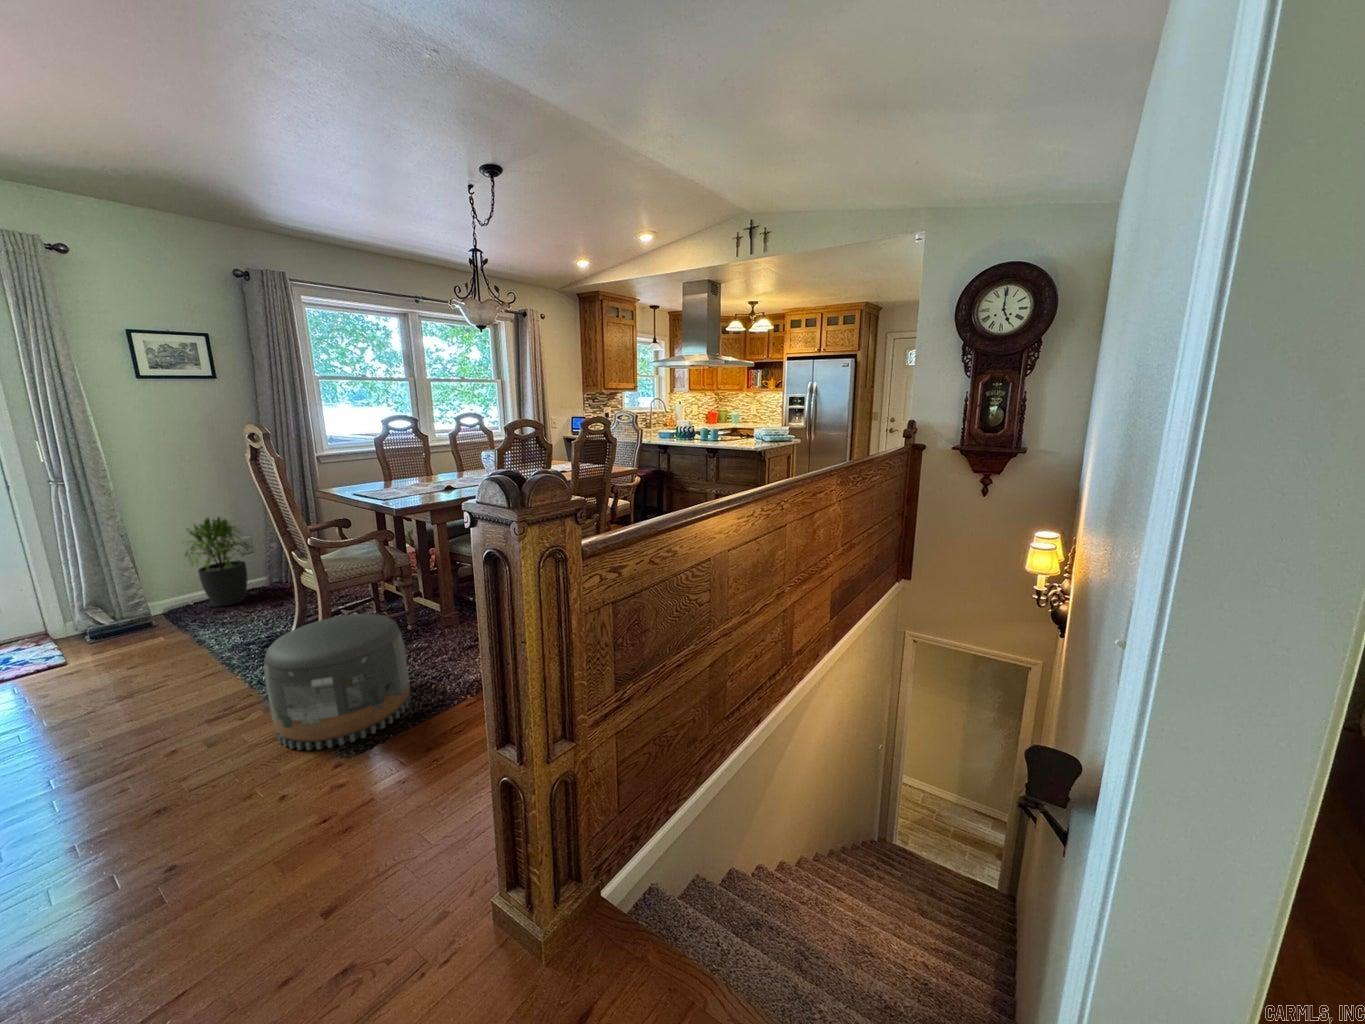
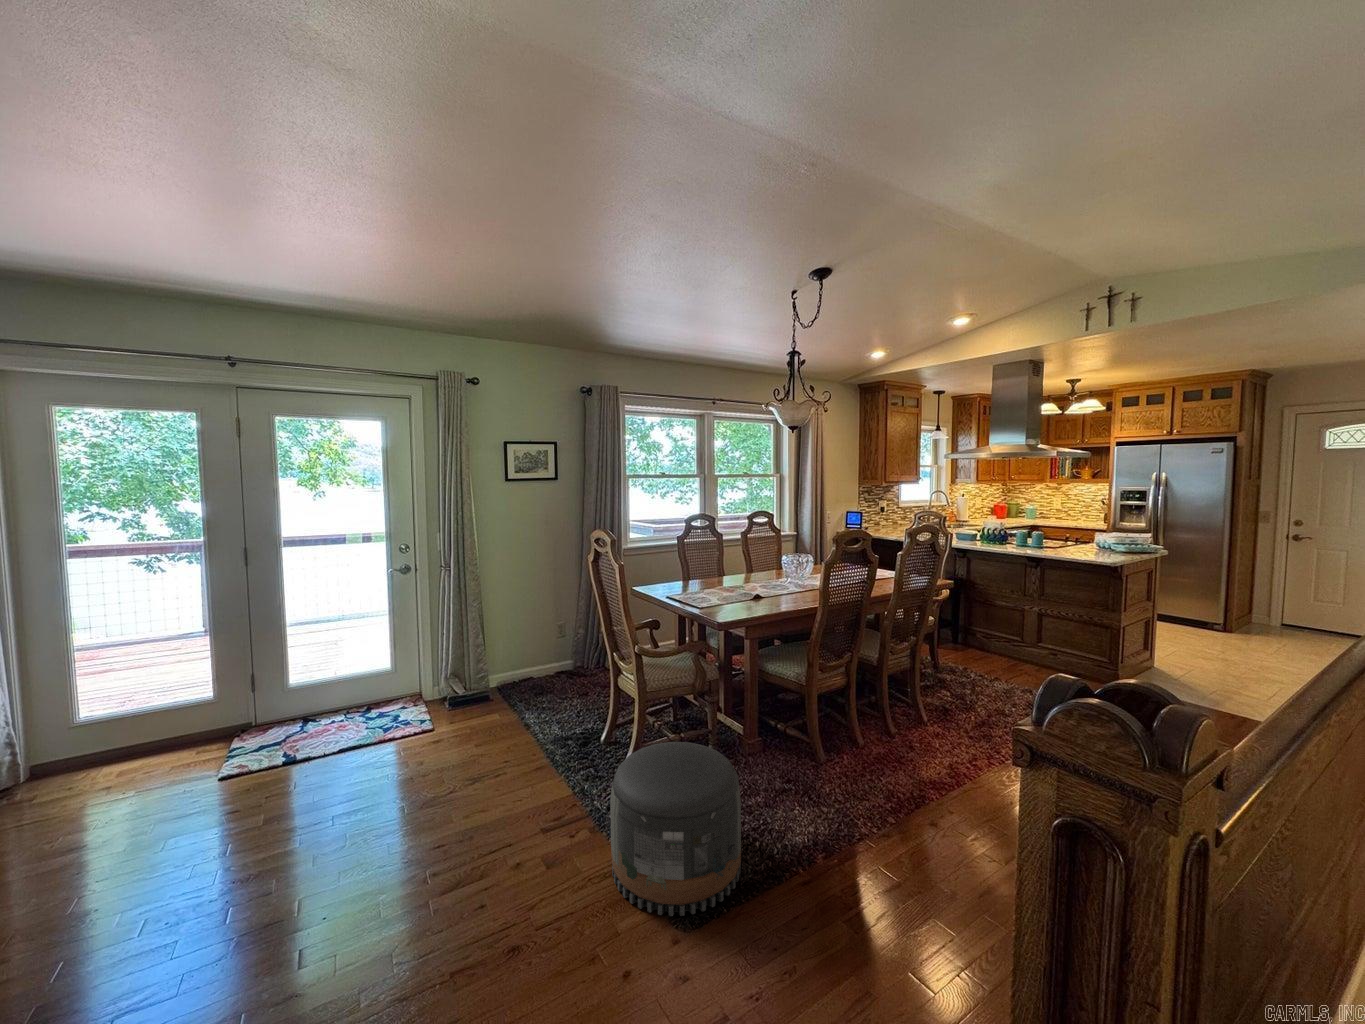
potted plant: present [185,517,250,606] -> none [515,602,569,687]

